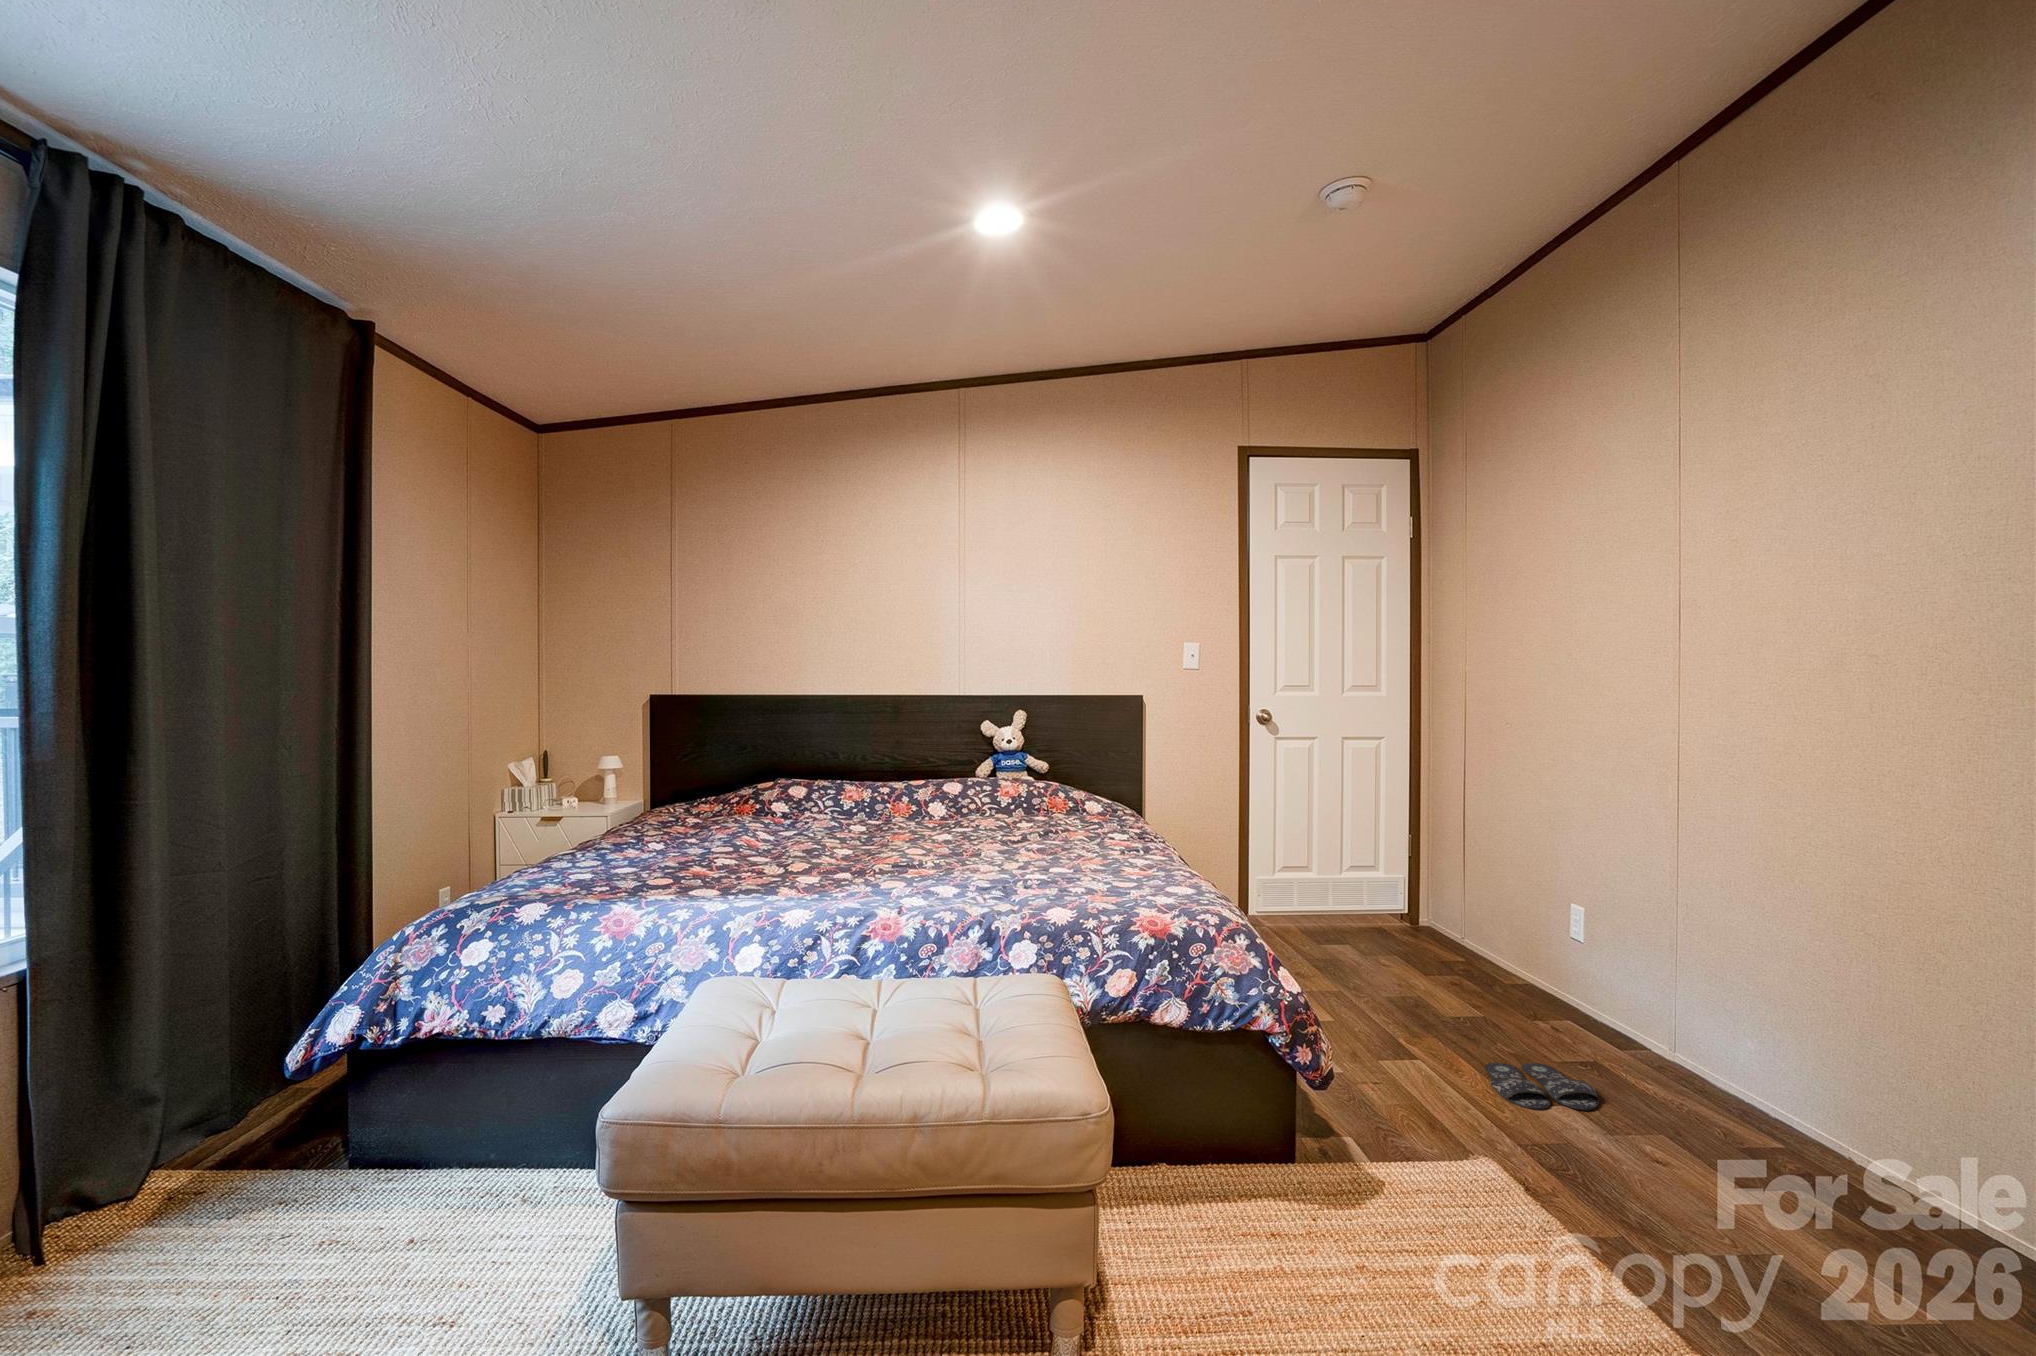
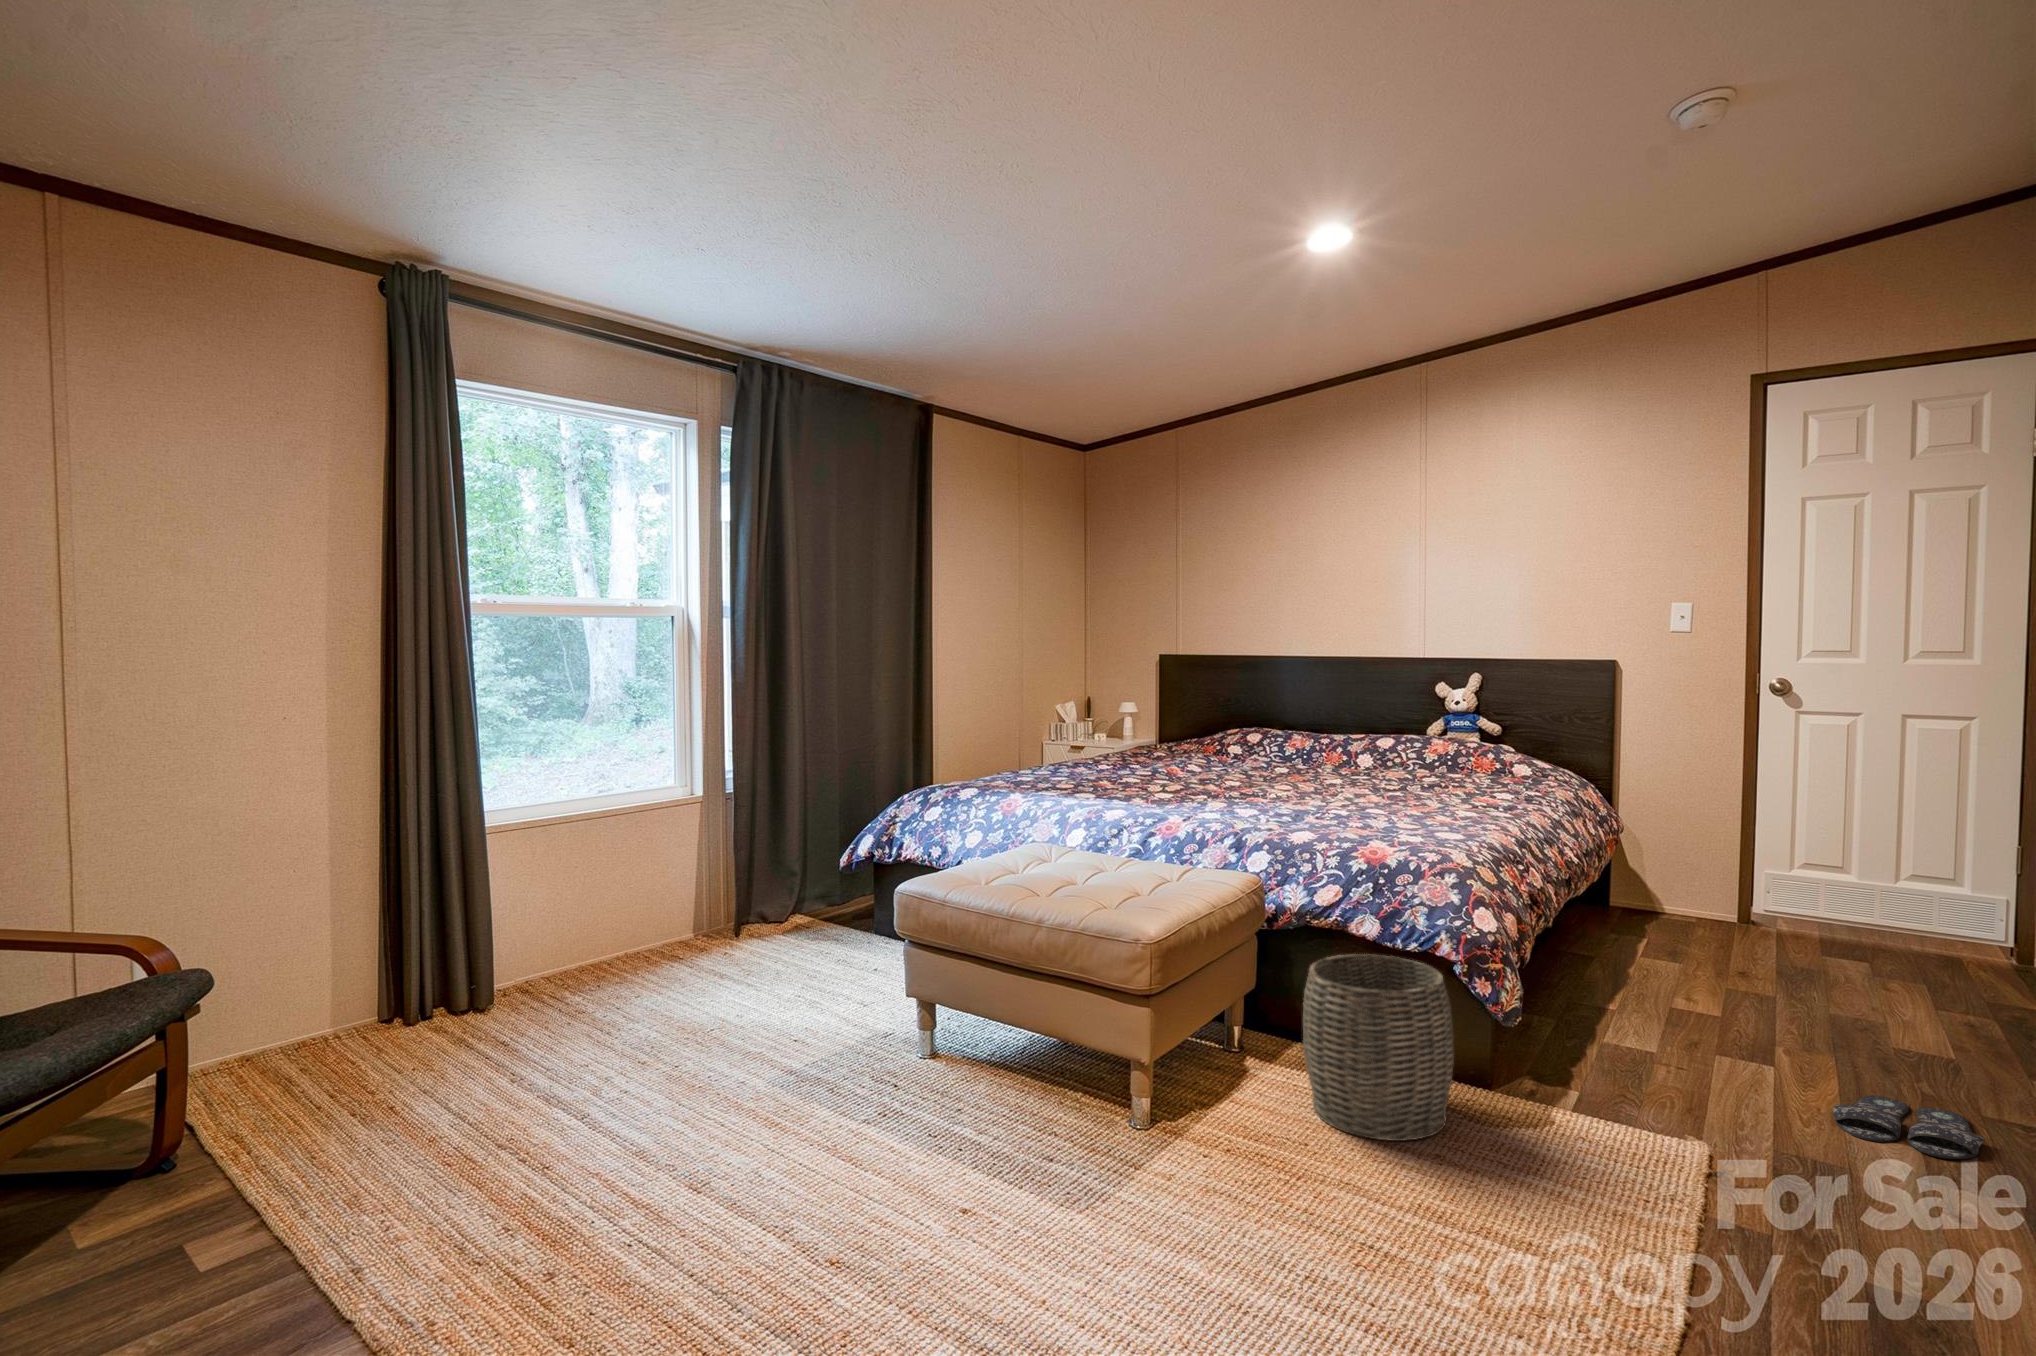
woven basket: none [1166,1043,1333,1278] -> present [1303,954,1454,1141]

